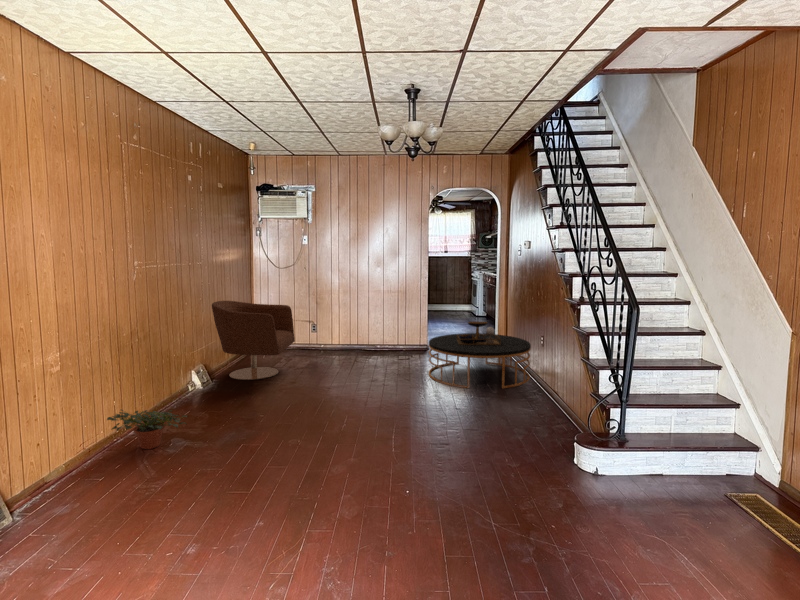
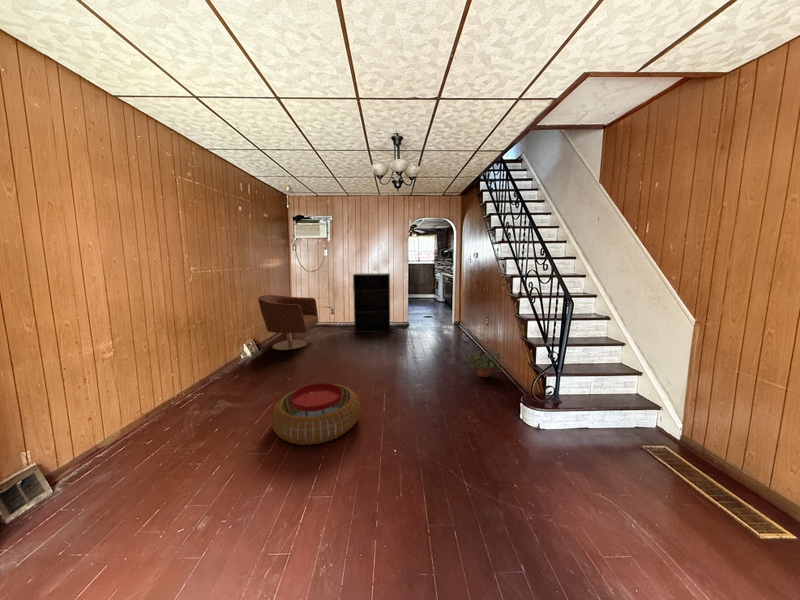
bookshelf: none [345,270,400,358] -> present [353,273,390,333]
coffee table: present [428,321,531,388] -> none [410,308,479,355]
potted plant: present [107,410,187,449] -> present [463,349,504,377]
pouf: none [250,414,362,485] -> present [271,383,360,445]

